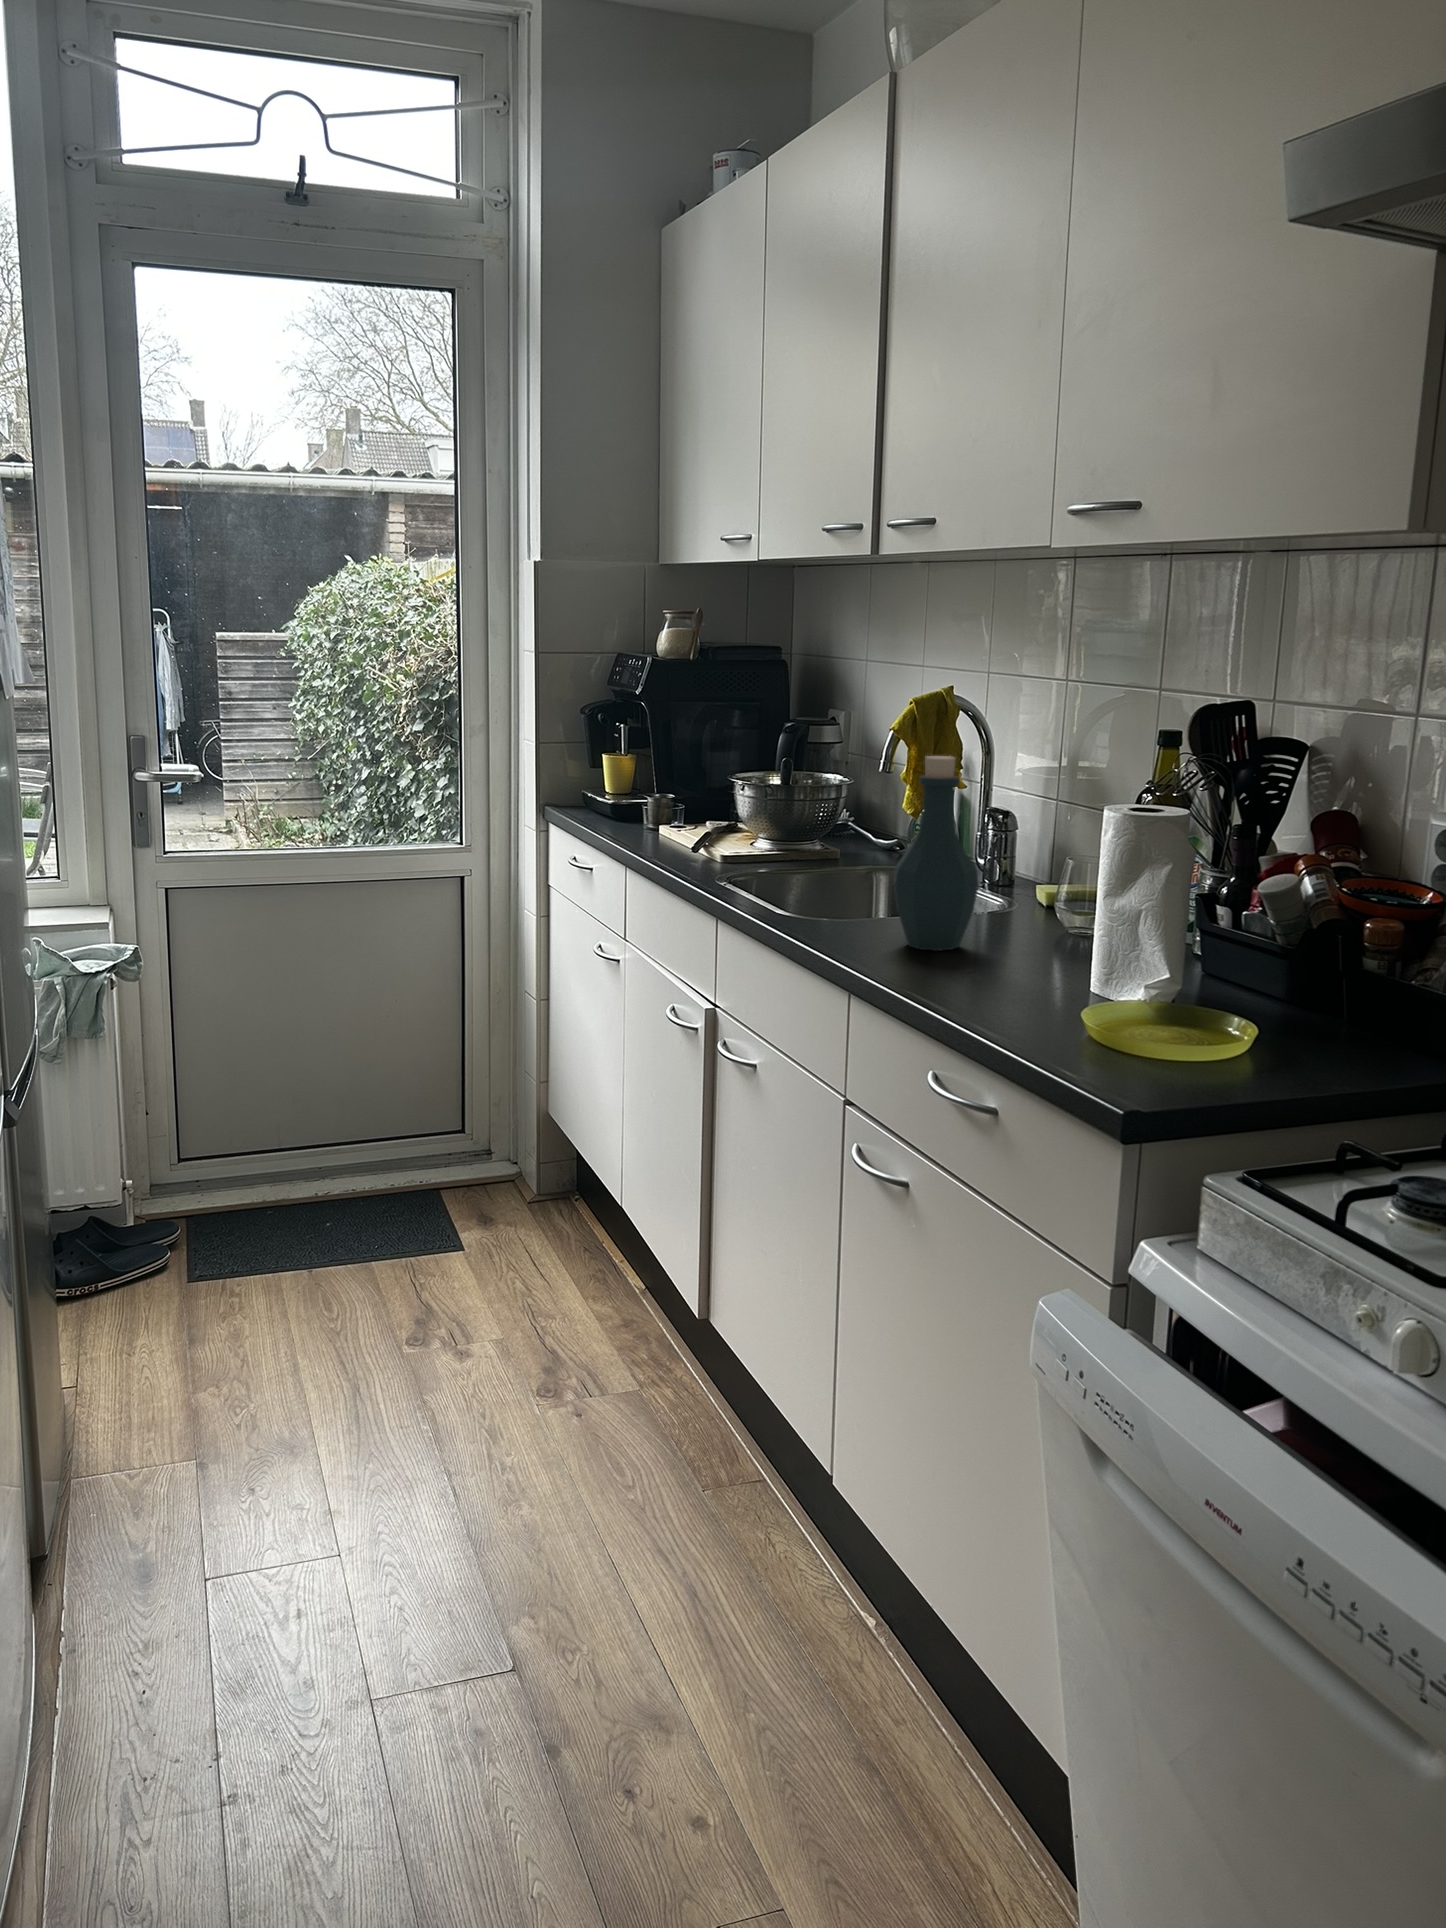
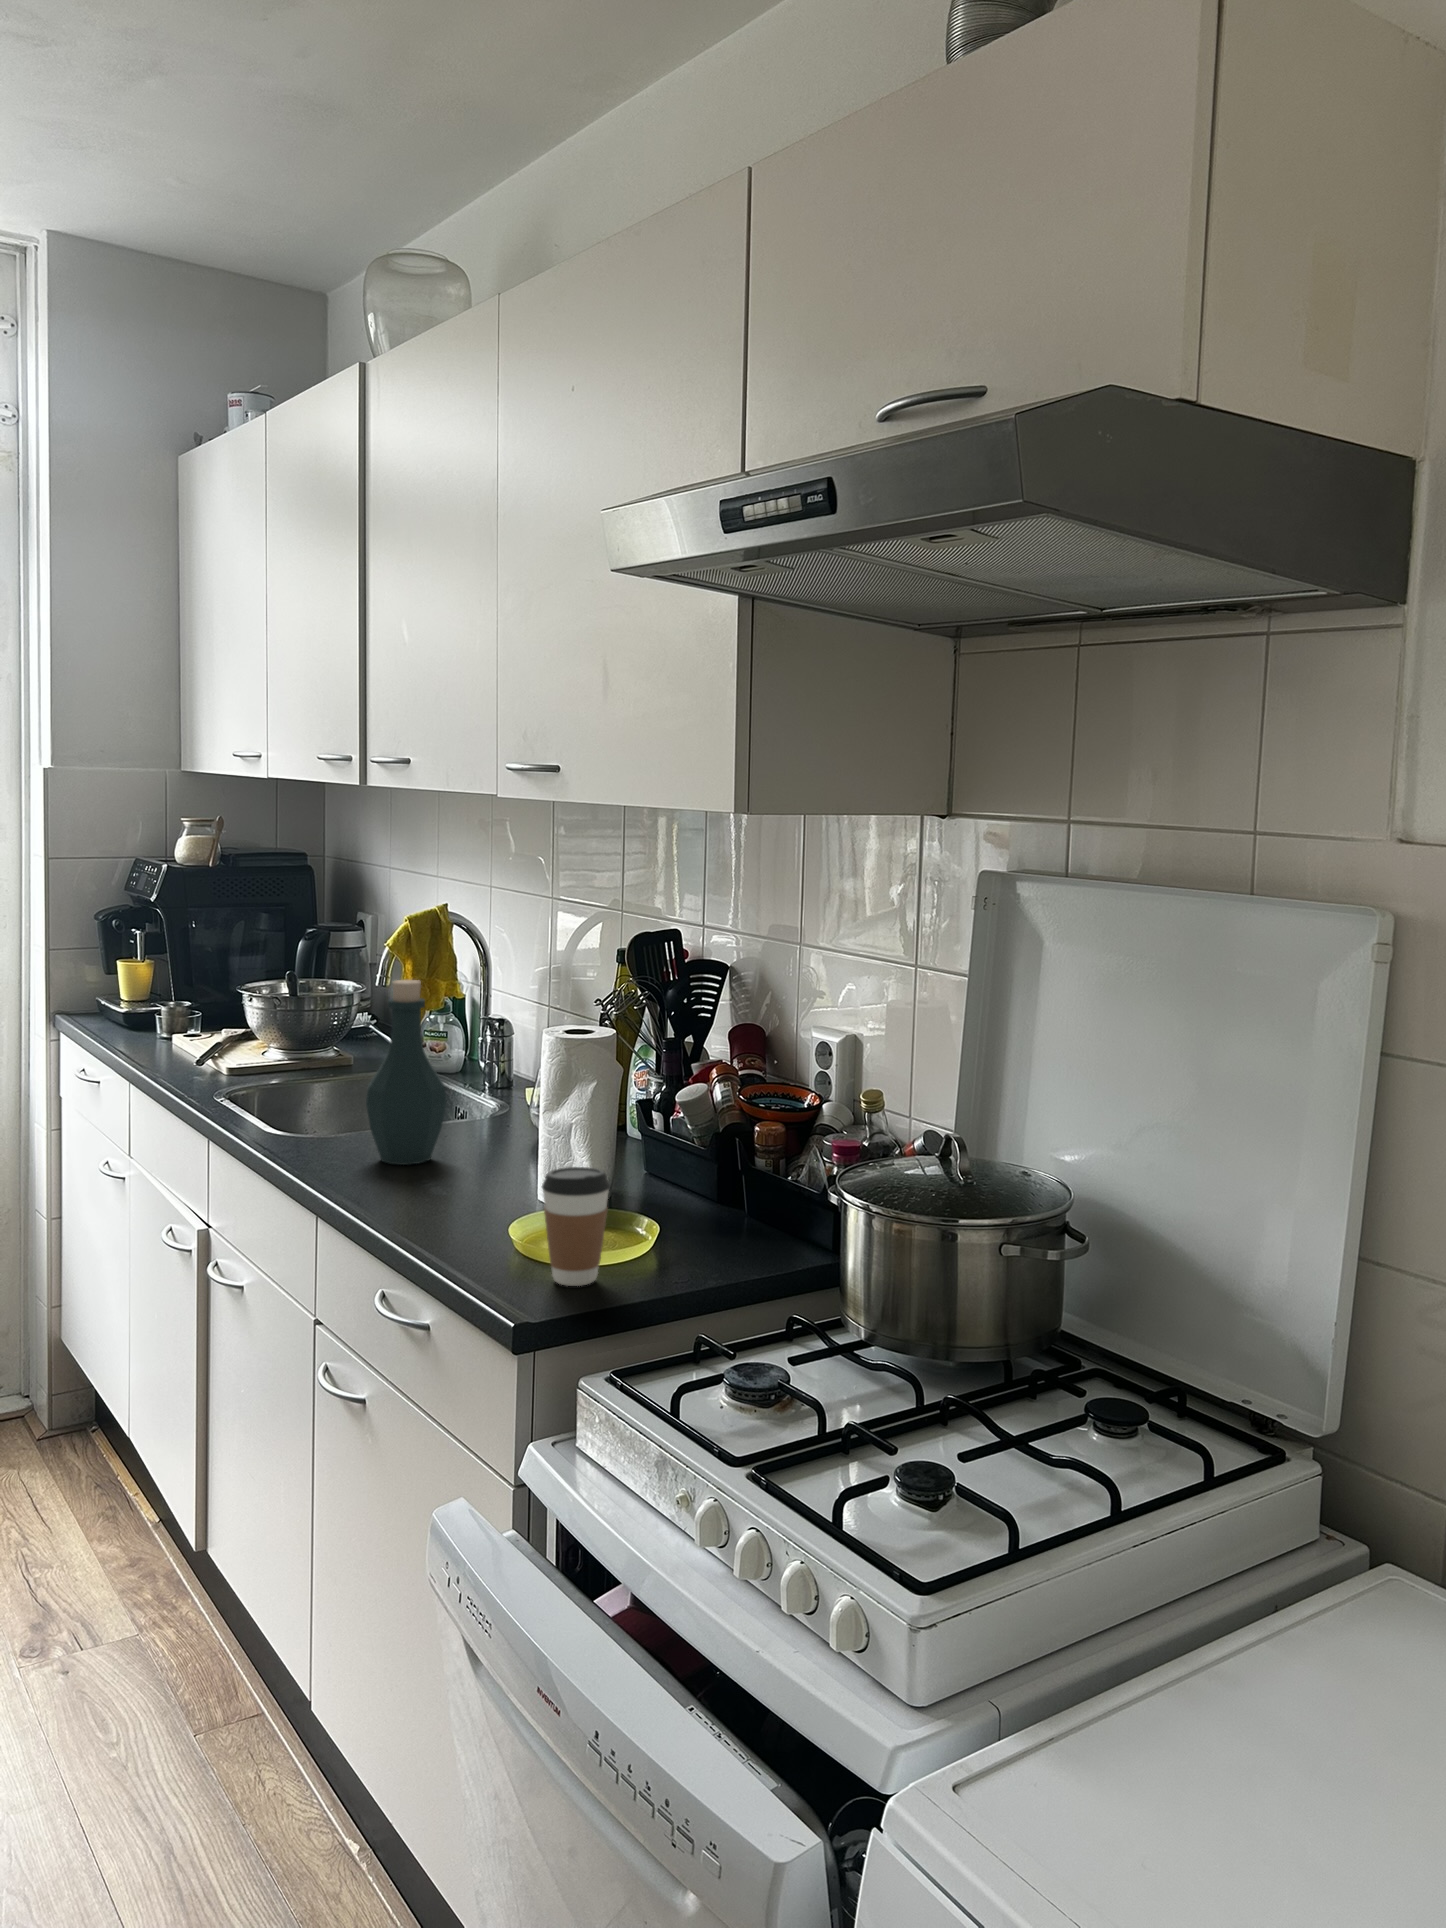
coffee cup: none [1139,950,1218,1080] -> present [542,1167,610,1286]

